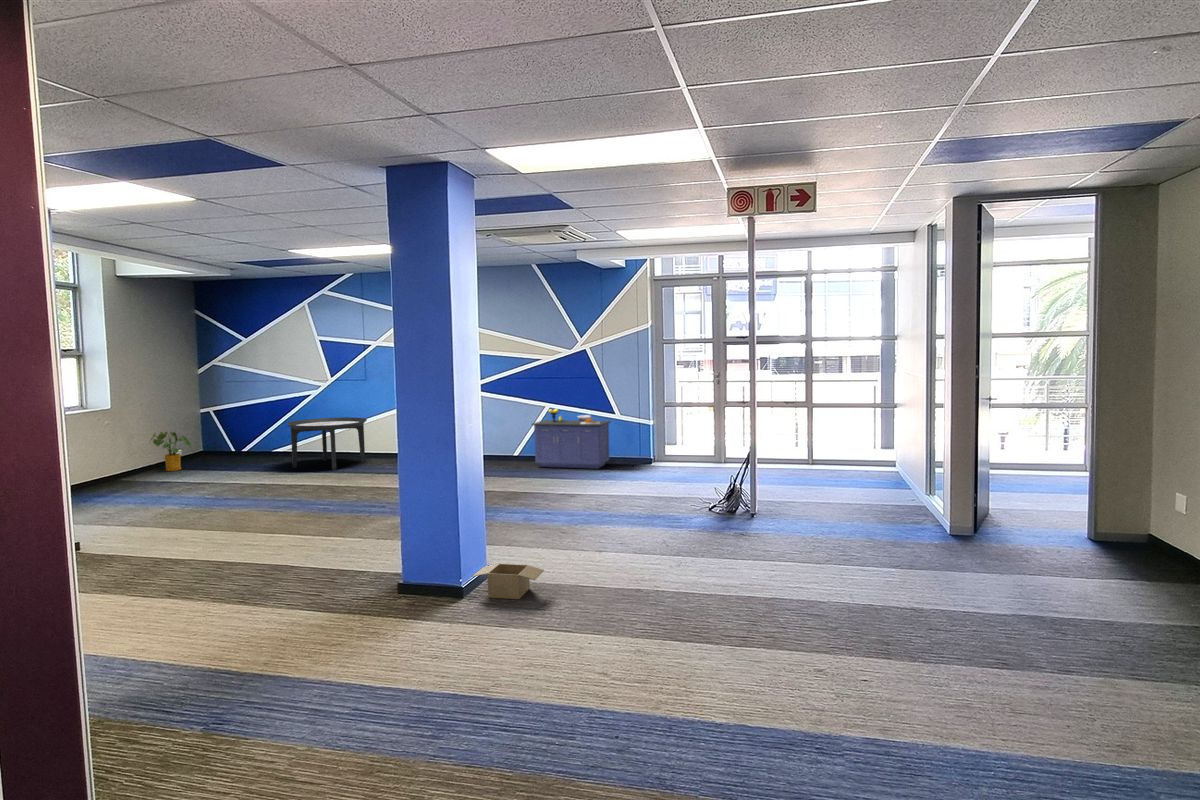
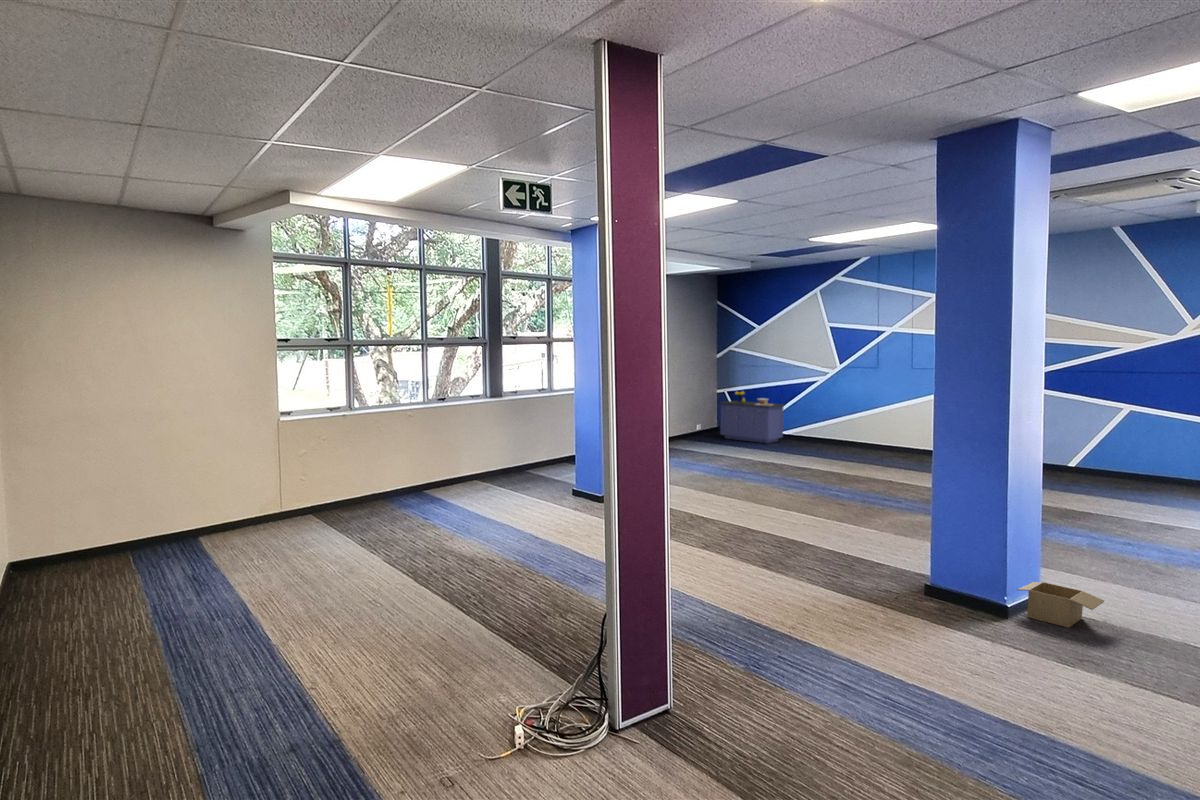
storage cabinet: present [532,409,610,469] -> present [719,391,785,443]
round table: present [287,417,367,470] -> none [795,405,874,458]
house plant: present [151,432,191,471] -> none [678,407,710,442]

